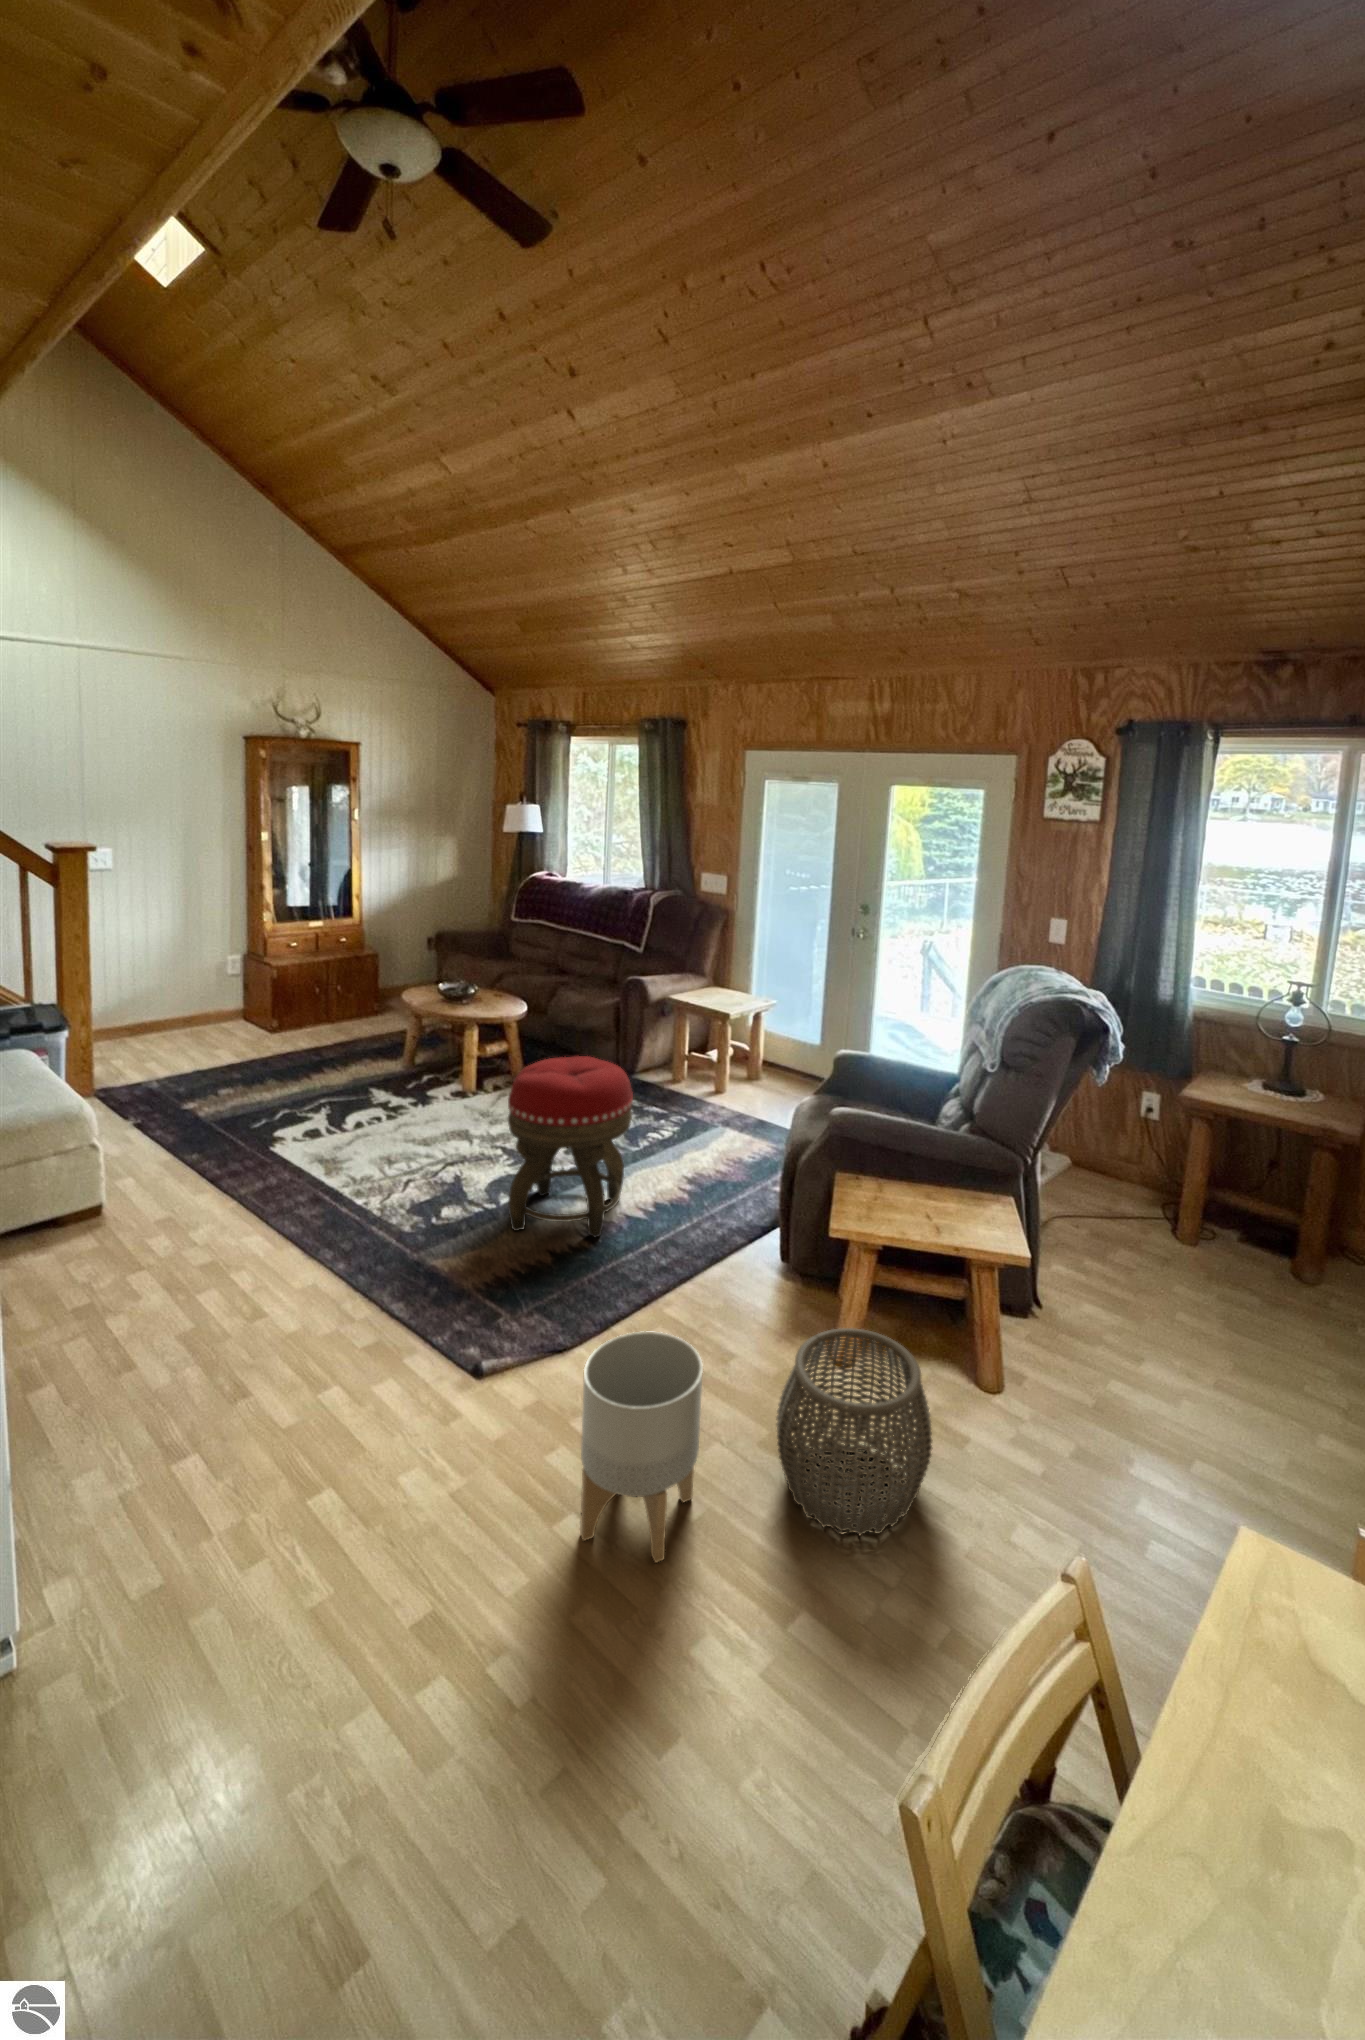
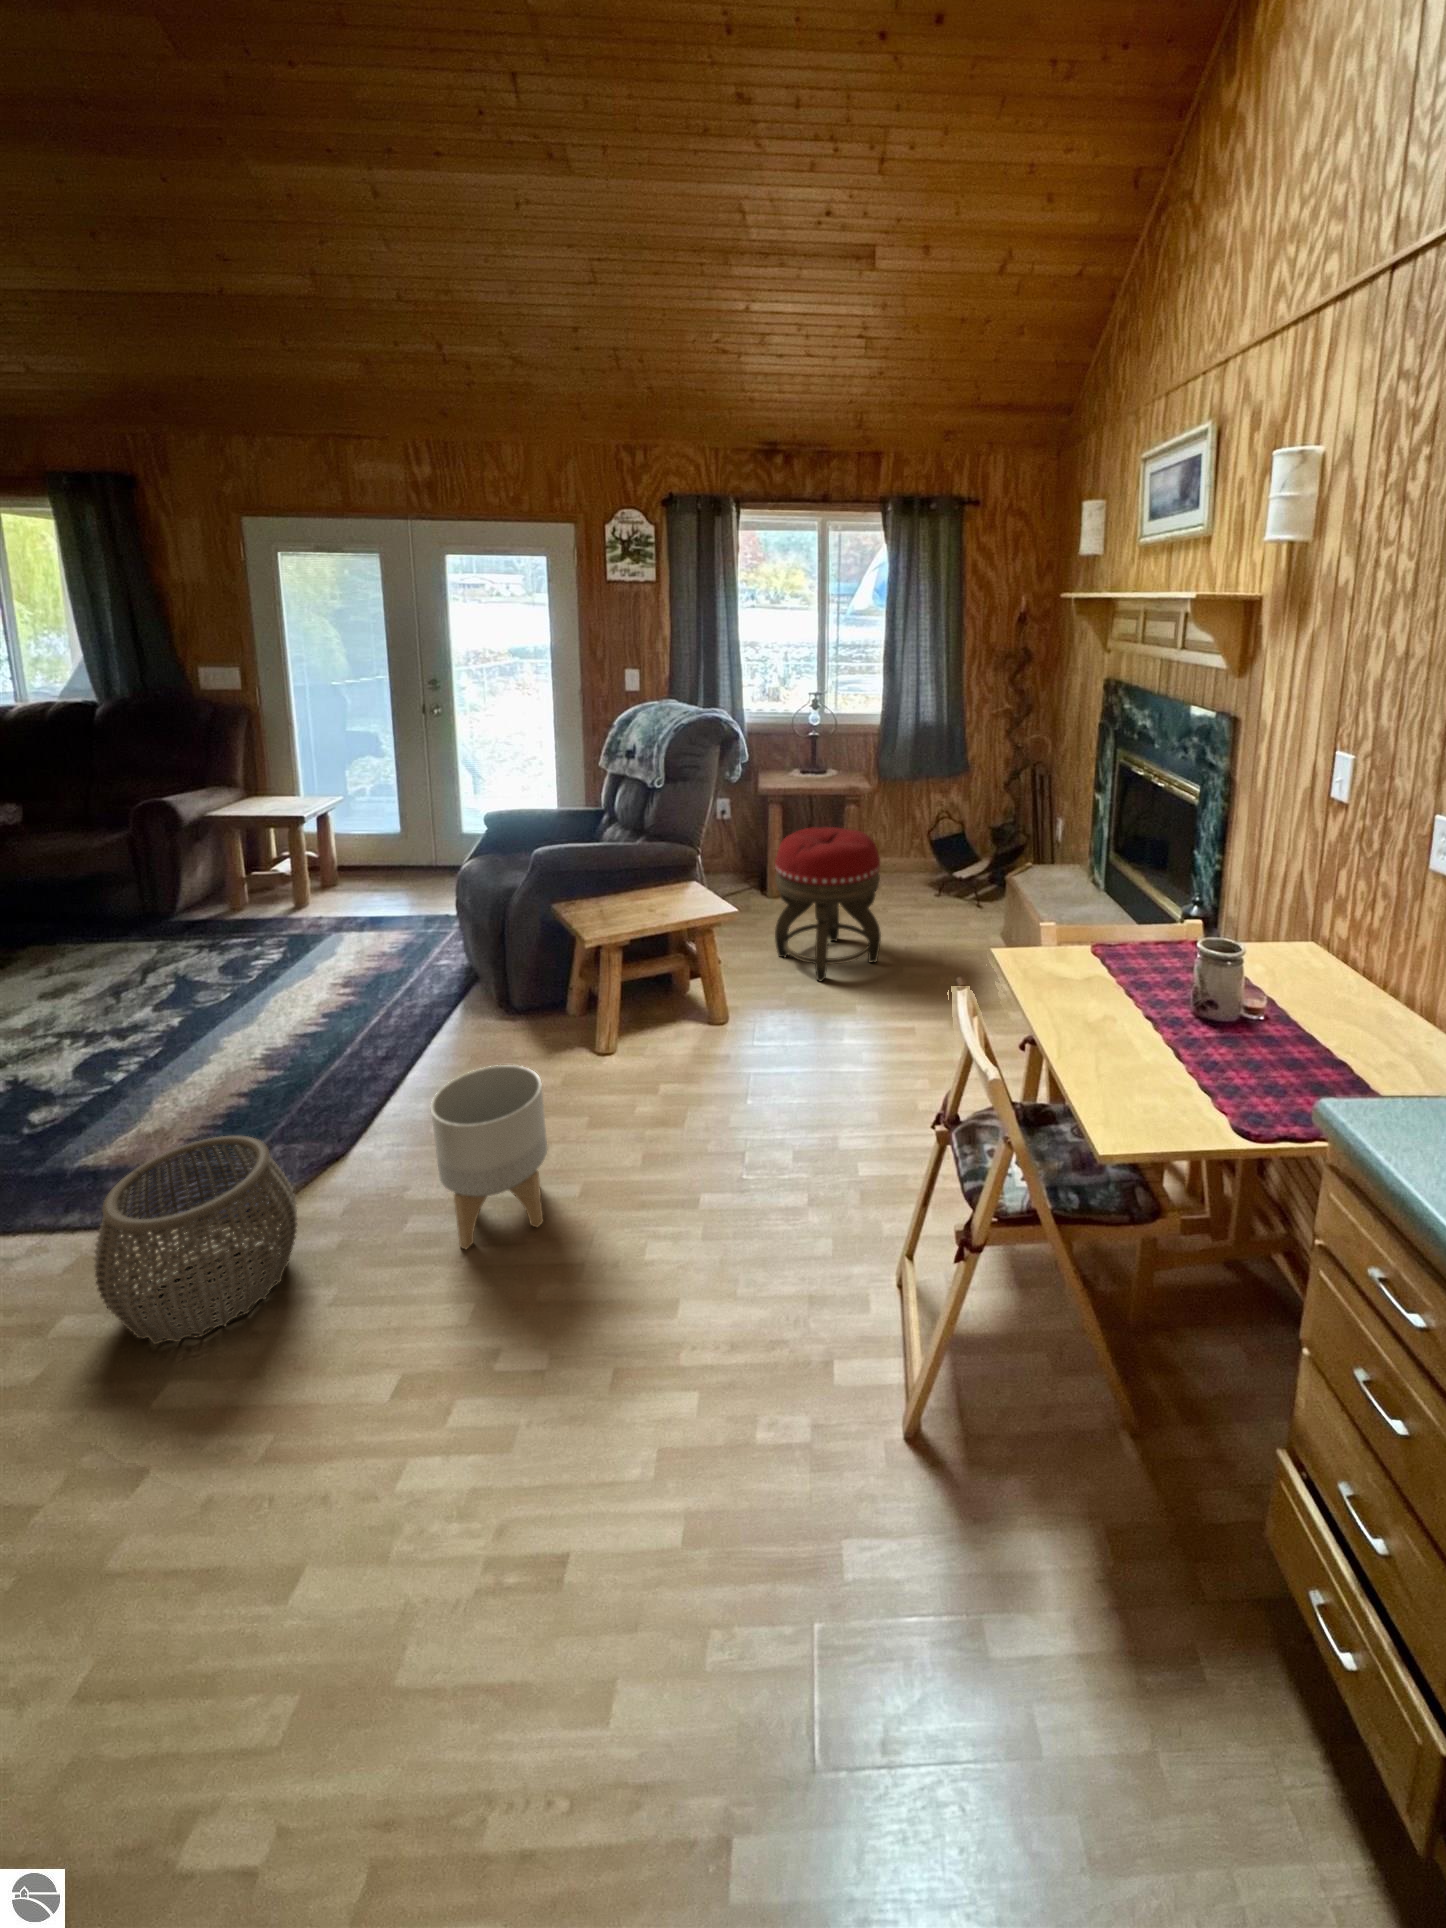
footstool: present [508,1056,633,1237] -> present [775,827,881,981]
woven basket: present [776,1328,932,1535] -> present [94,1136,297,1344]

